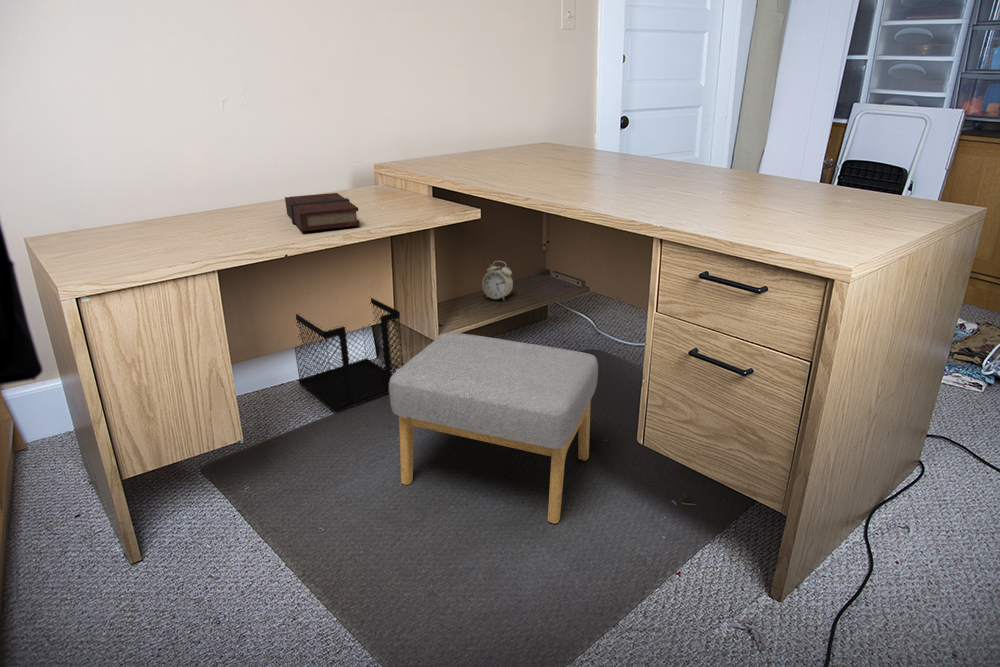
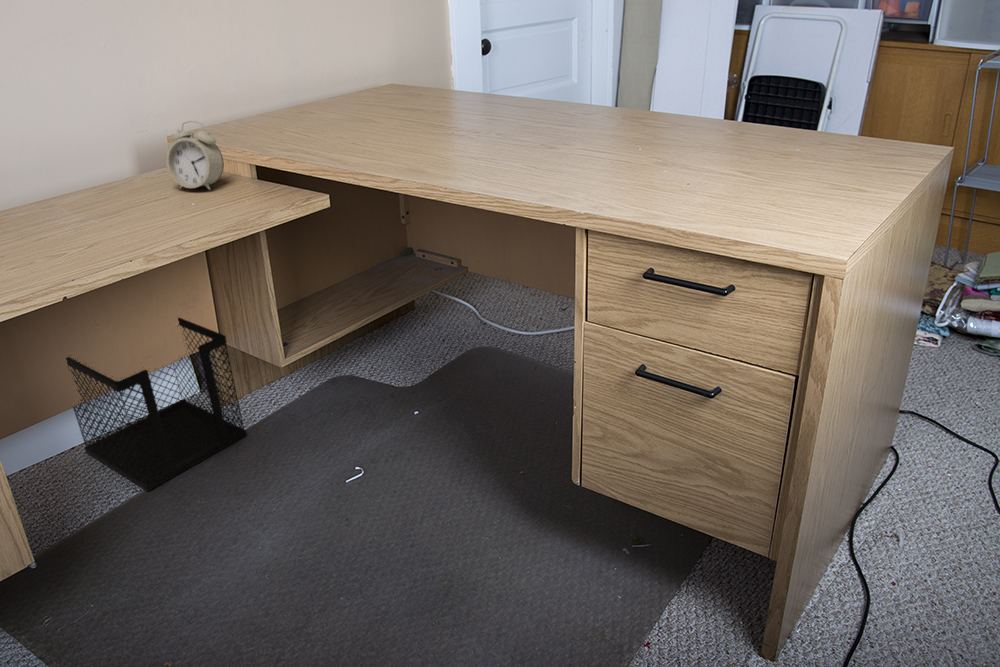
book: present [285,193,360,231] -> none [25,177,152,247]
alarm clock: present [482,266,513,300] -> present [166,121,224,190]
footstool: present [389,333,598,523] -> none [230,363,515,609]

